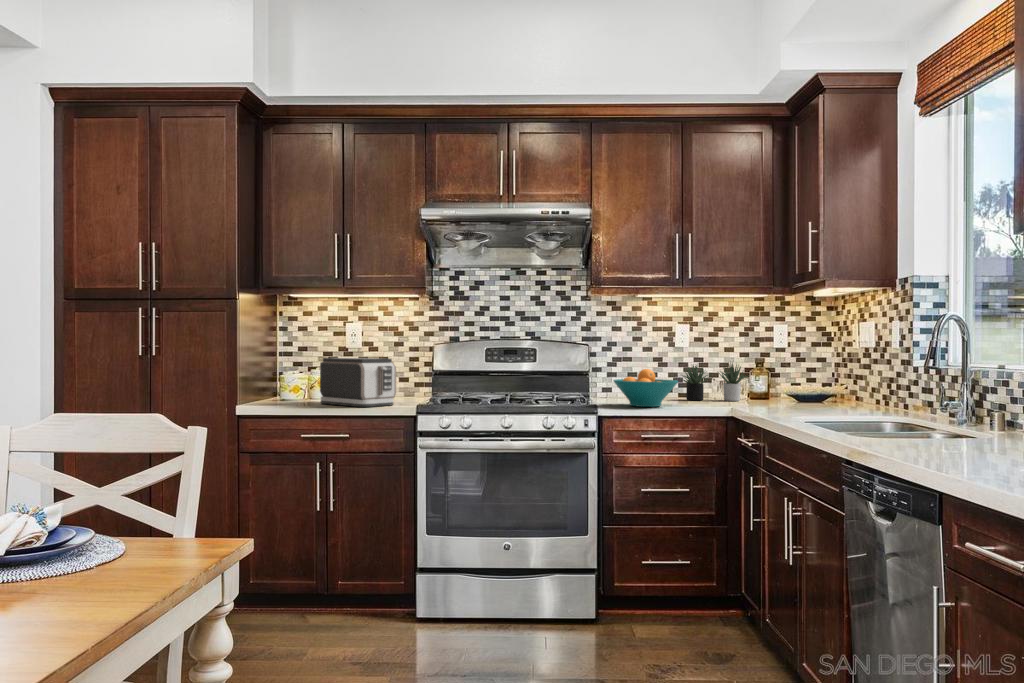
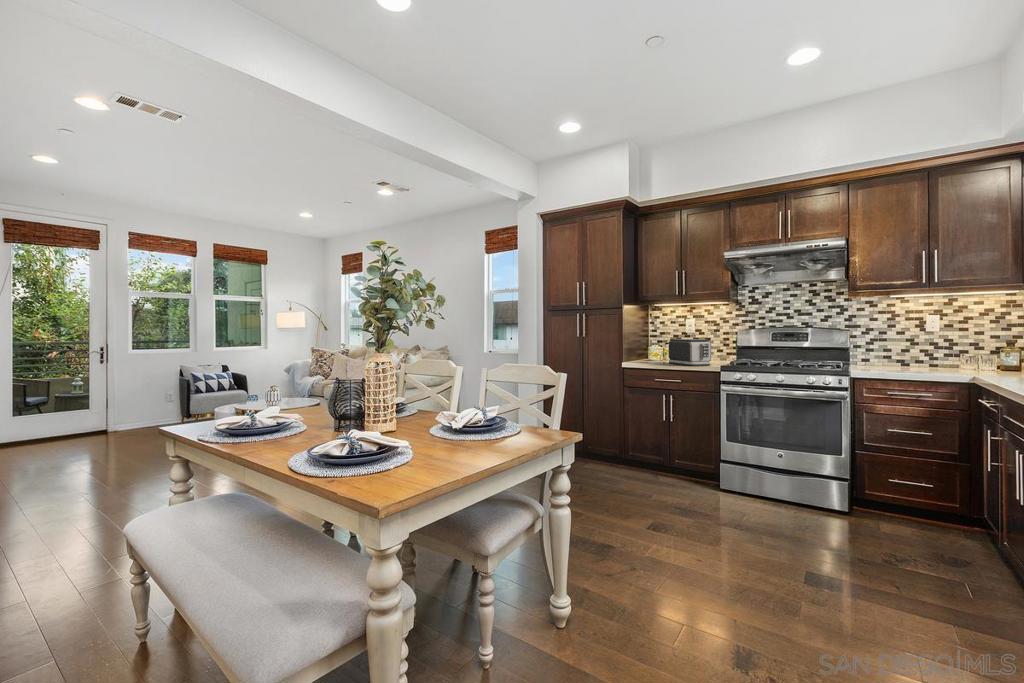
succulent plant: present [680,363,747,401] -> none [924,341,997,371]
fruit bowl: present [614,369,678,407] -> none [862,347,918,373]

